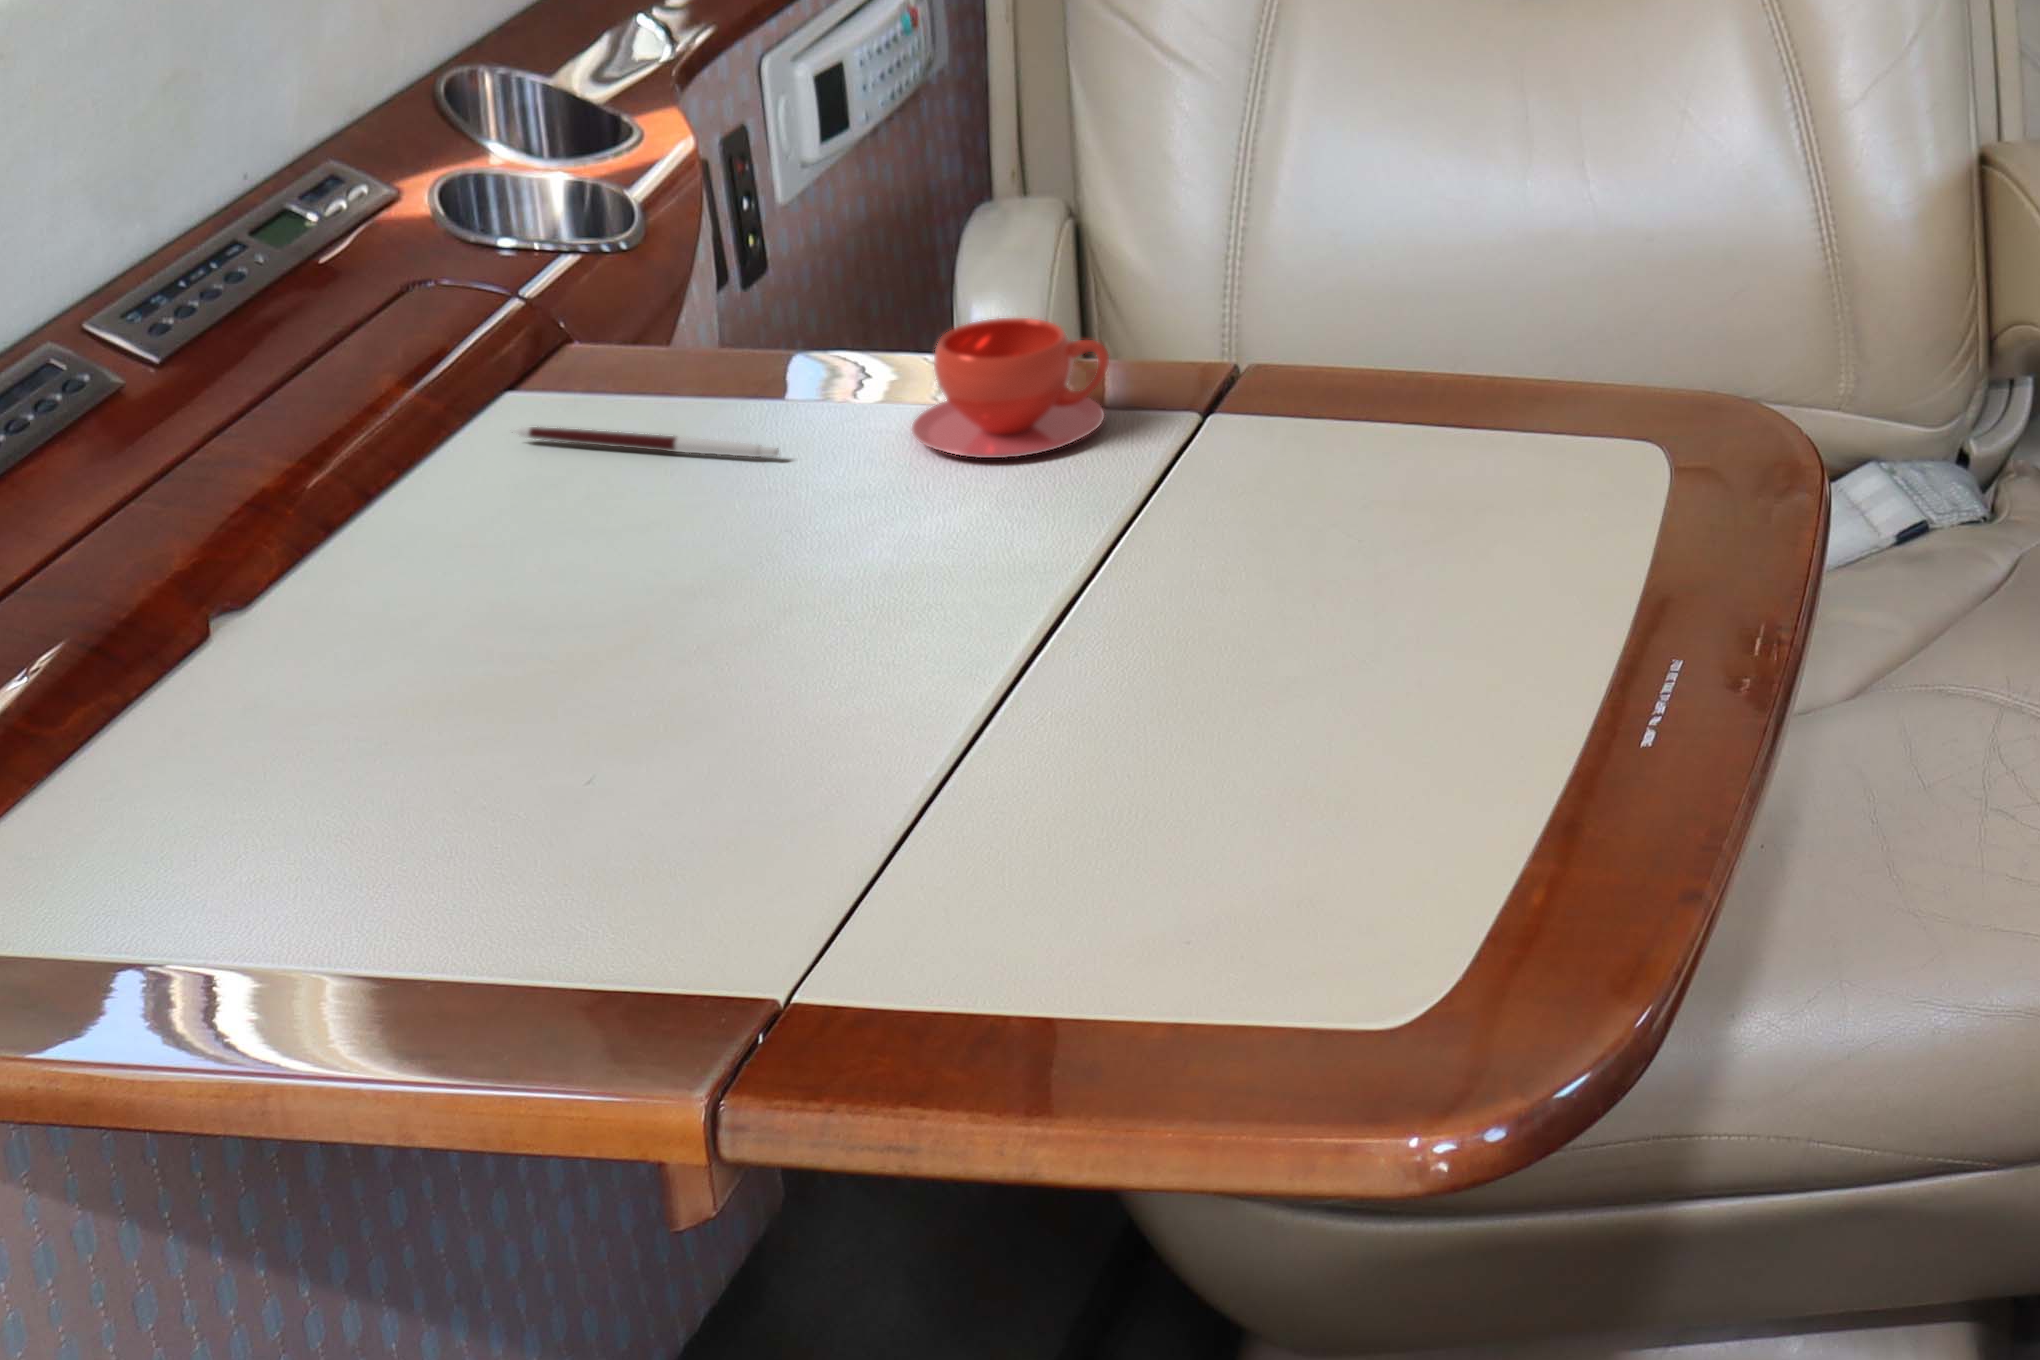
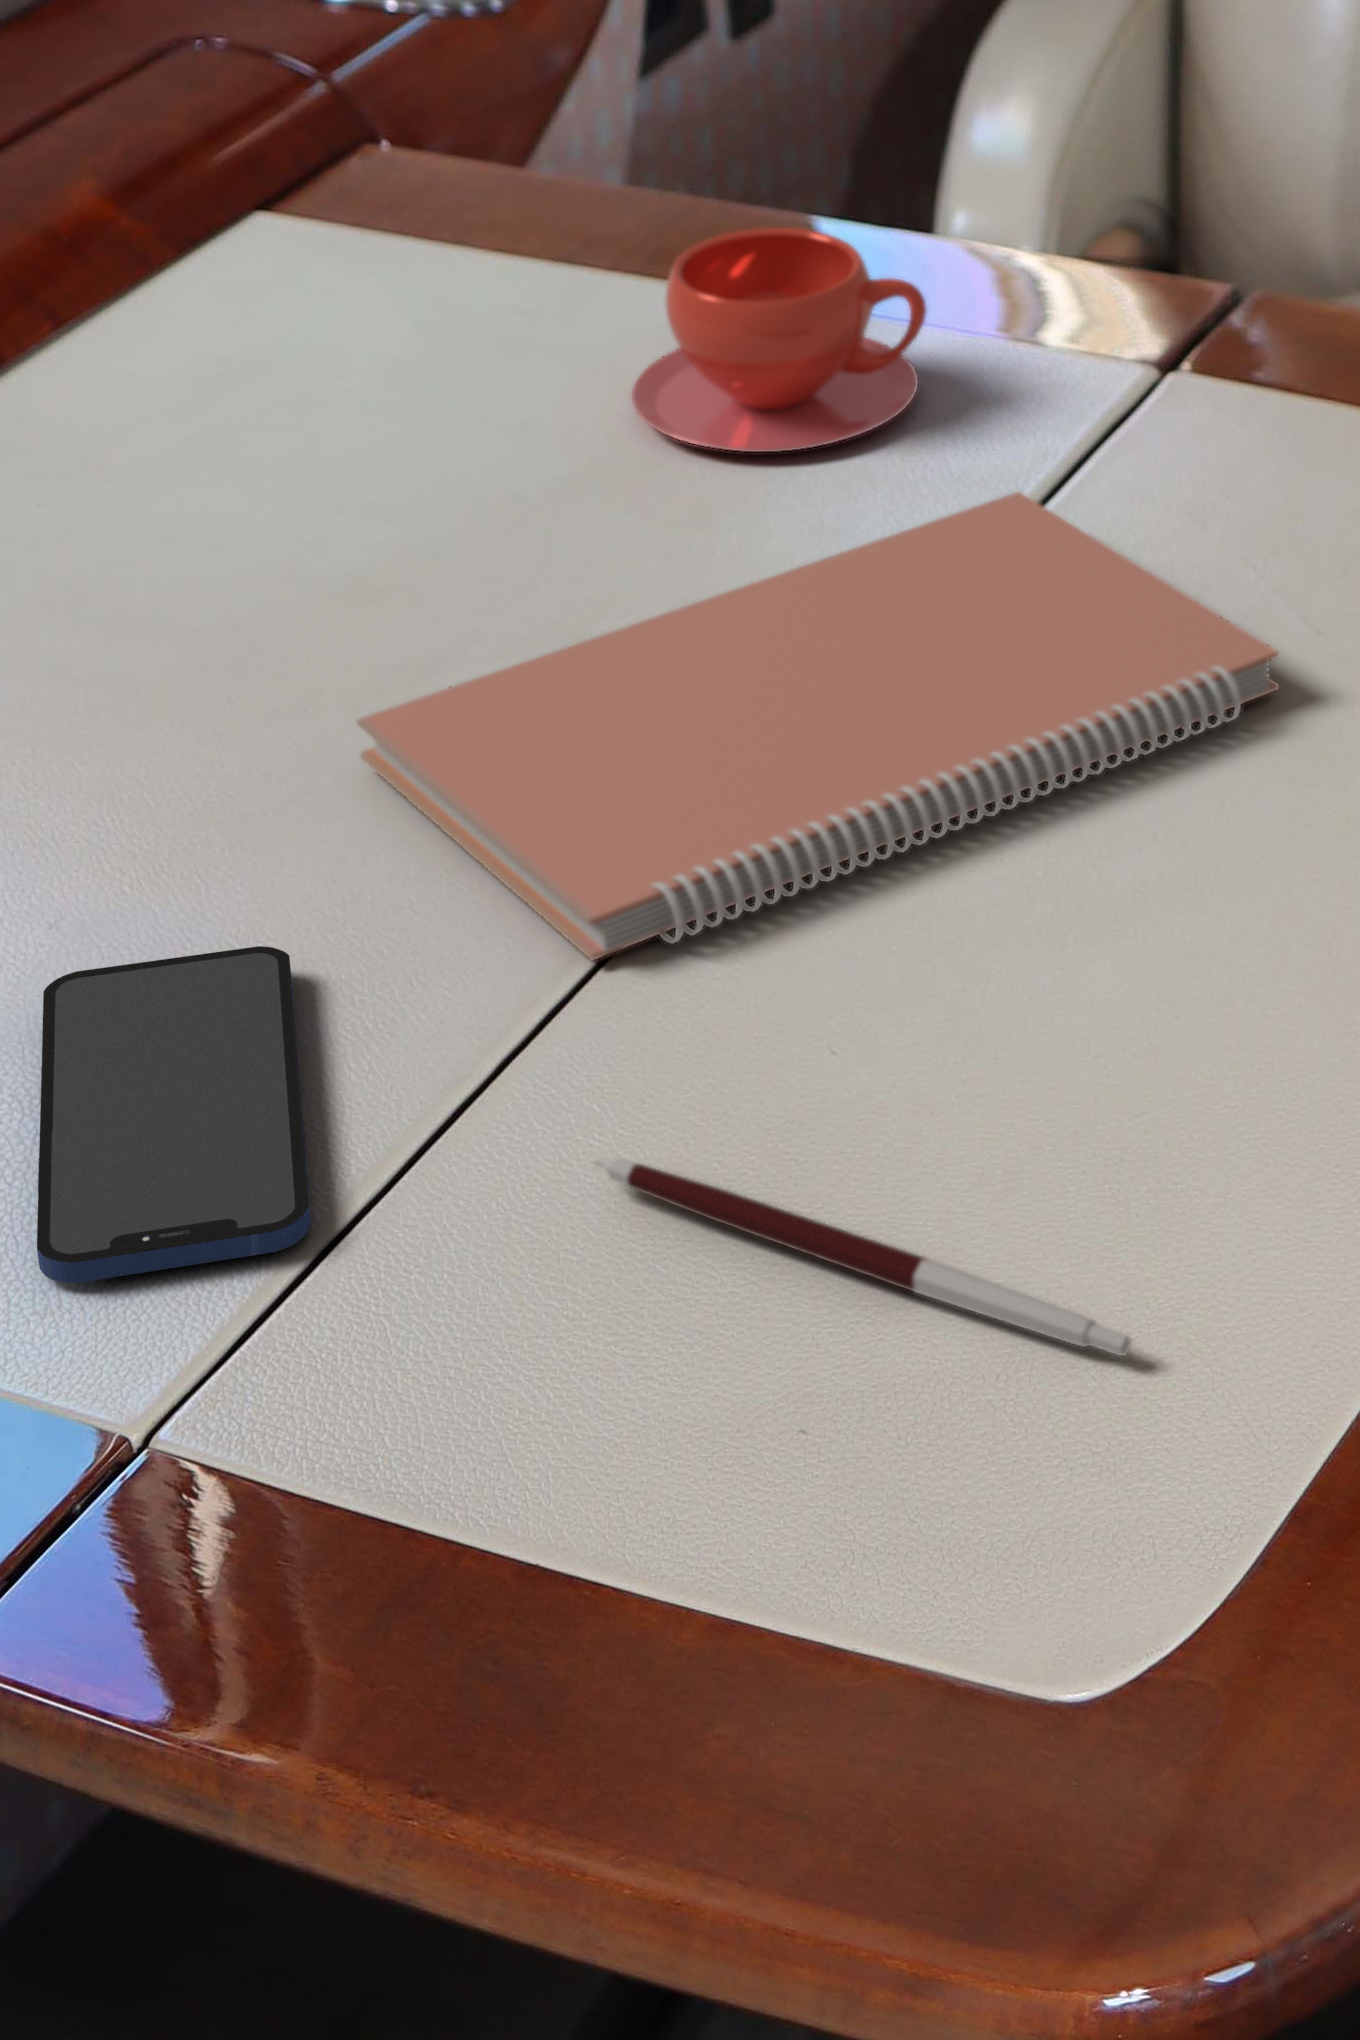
pen: present [510,427,779,457] -> present [595,1159,1131,1356]
notebook: none [841,451,1403,694] -> present [357,492,1279,960]
smartphone: none [720,707,945,854] -> present [37,946,311,1283]

